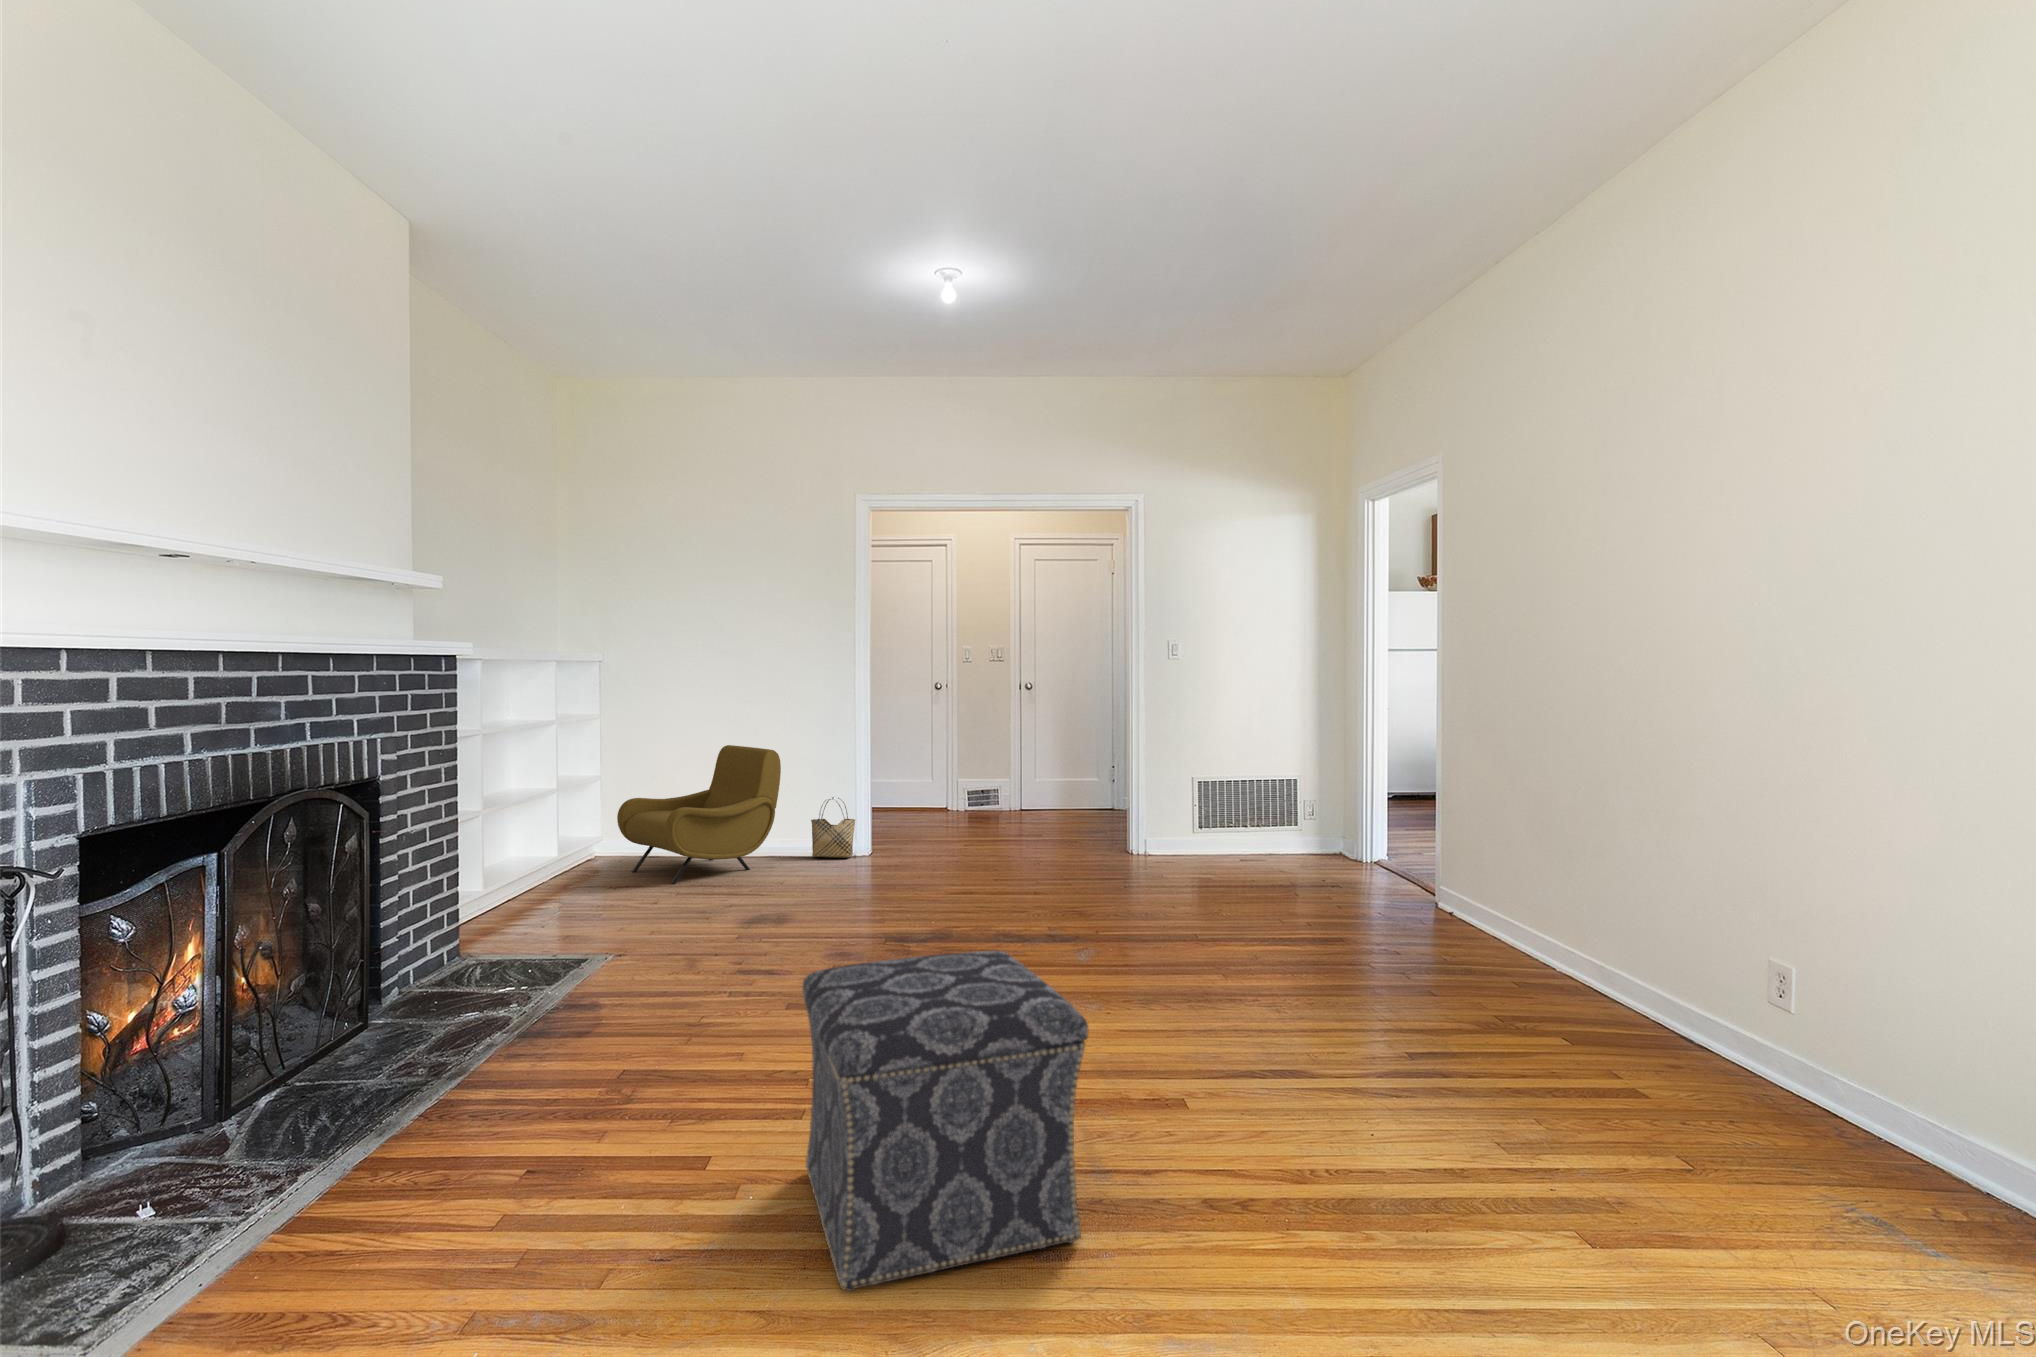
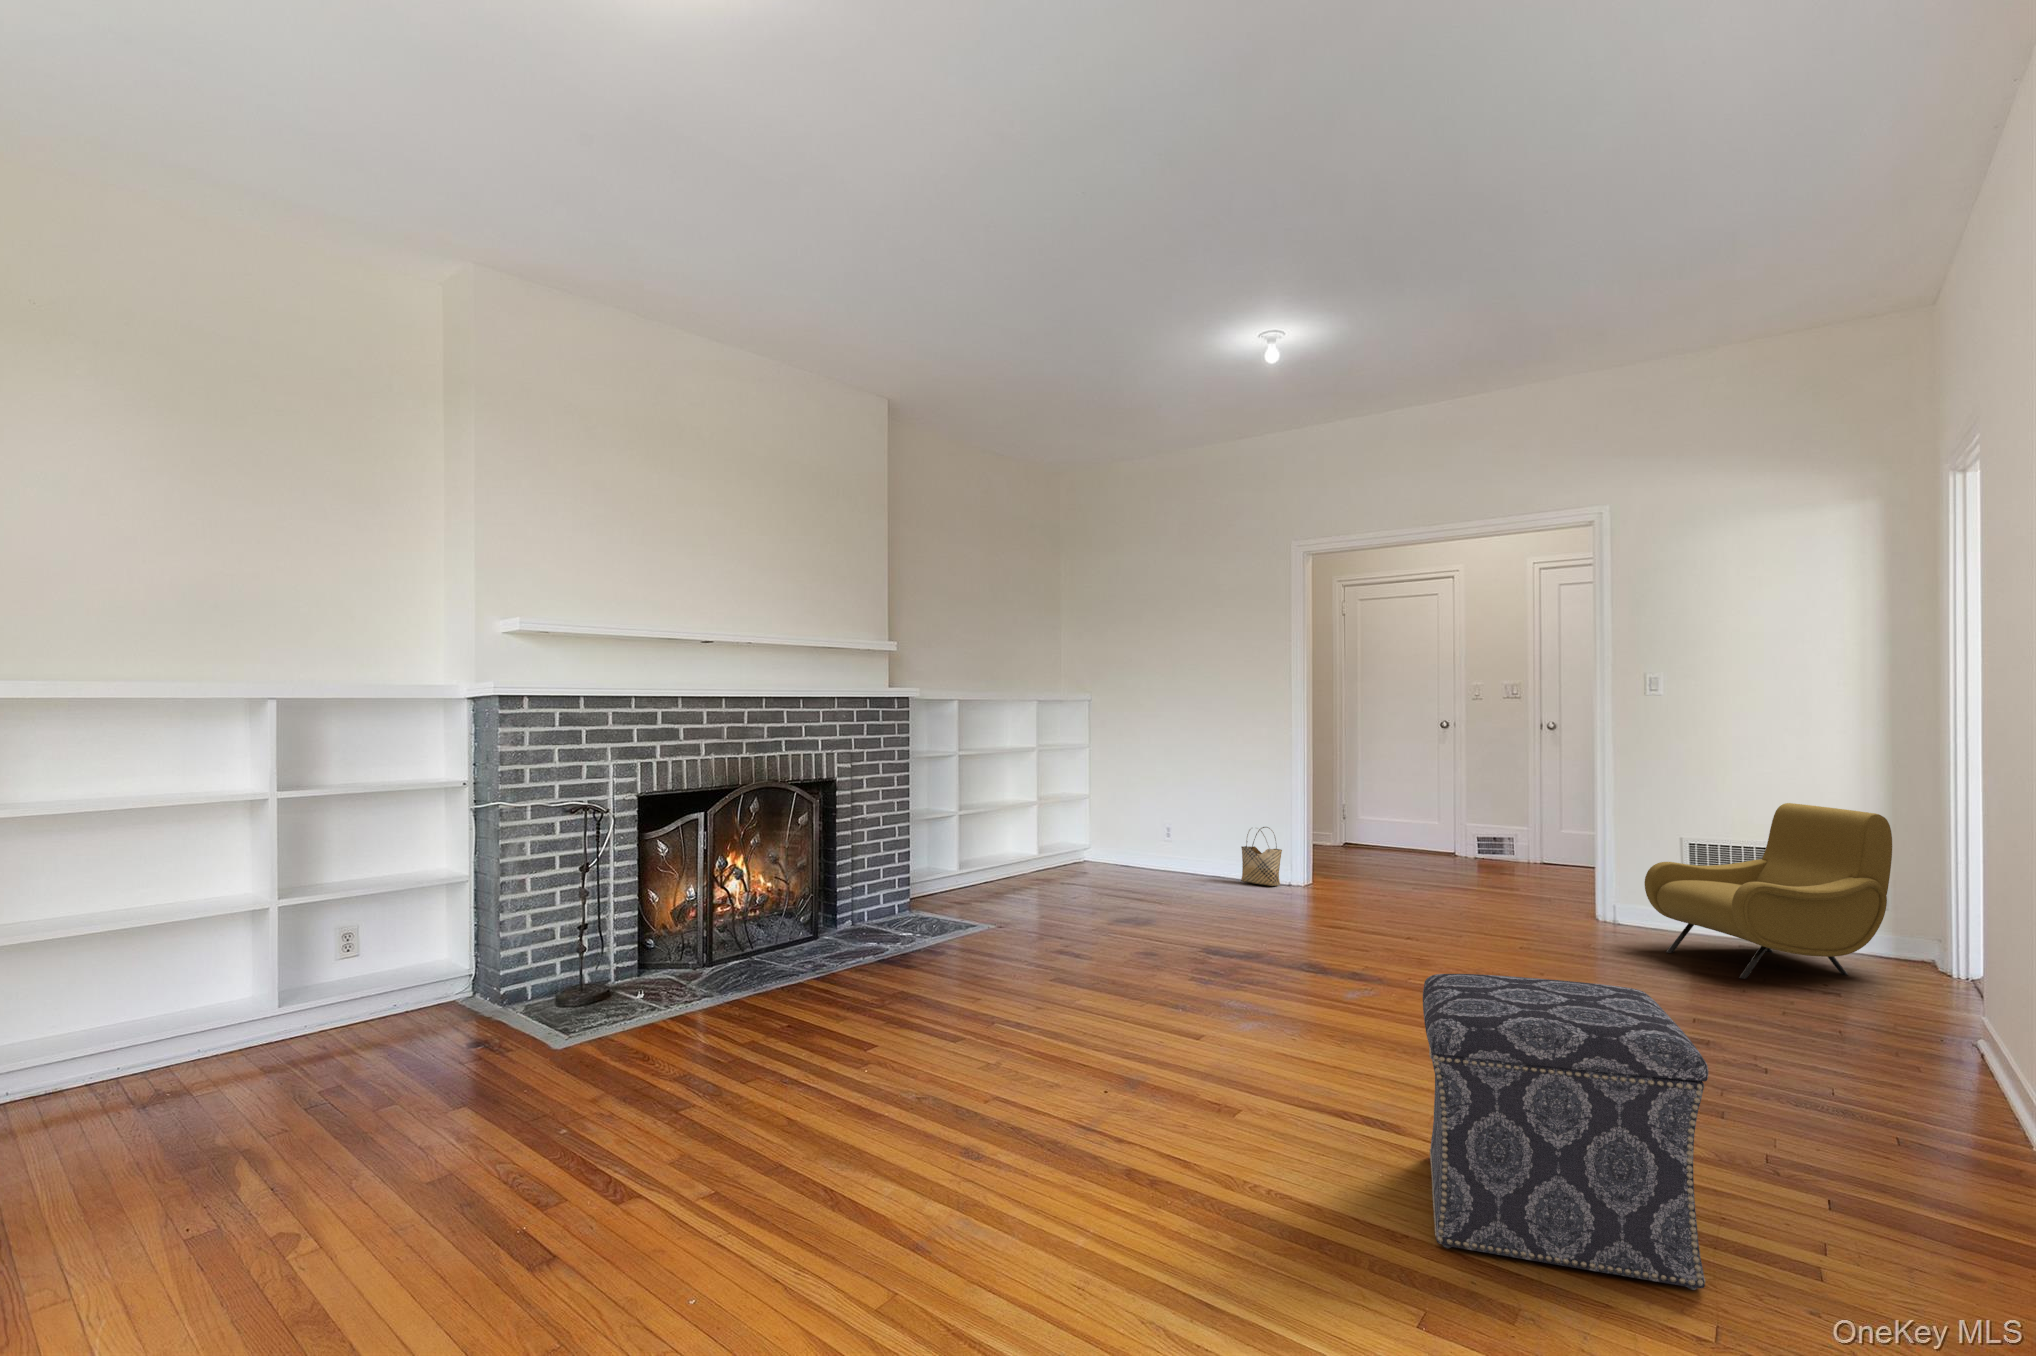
armchair: present [617,745,781,884] -> present [1645,803,1892,979]
ottoman: present [802,951,1088,1291] -> present [1423,974,1709,1290]

